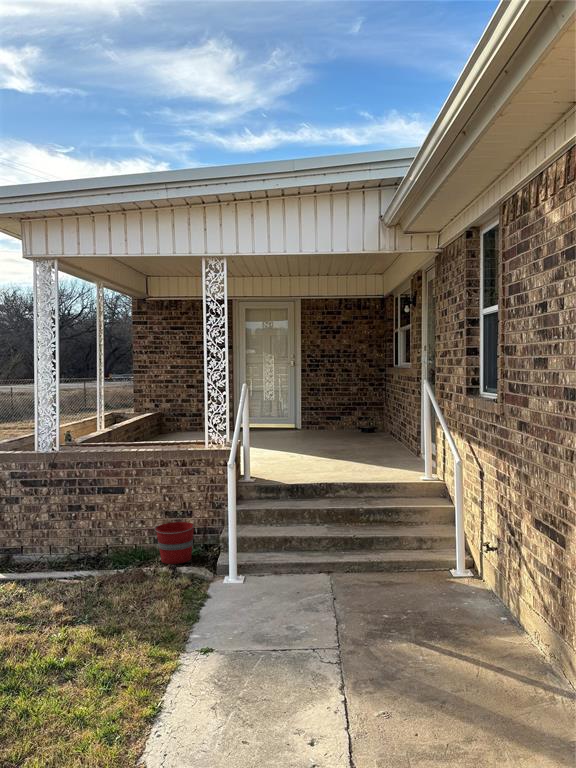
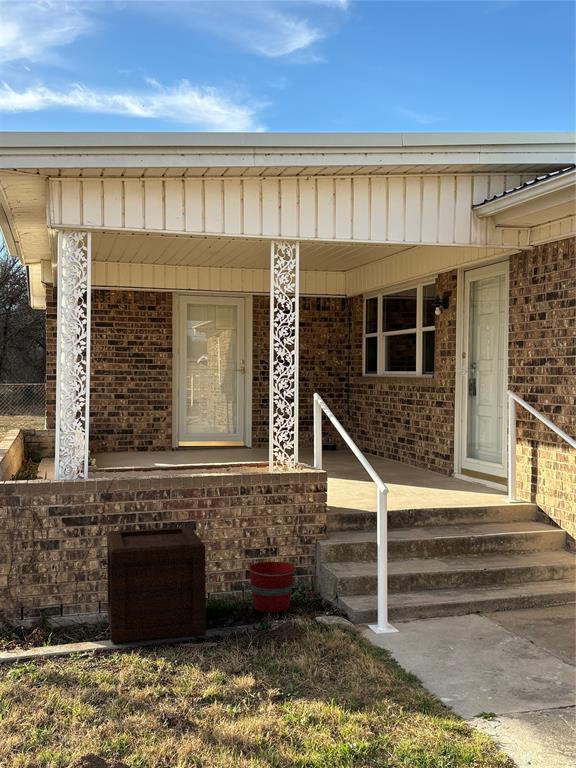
wooden crate: none [20,490,119,578] -> present [107,526,206,644]

